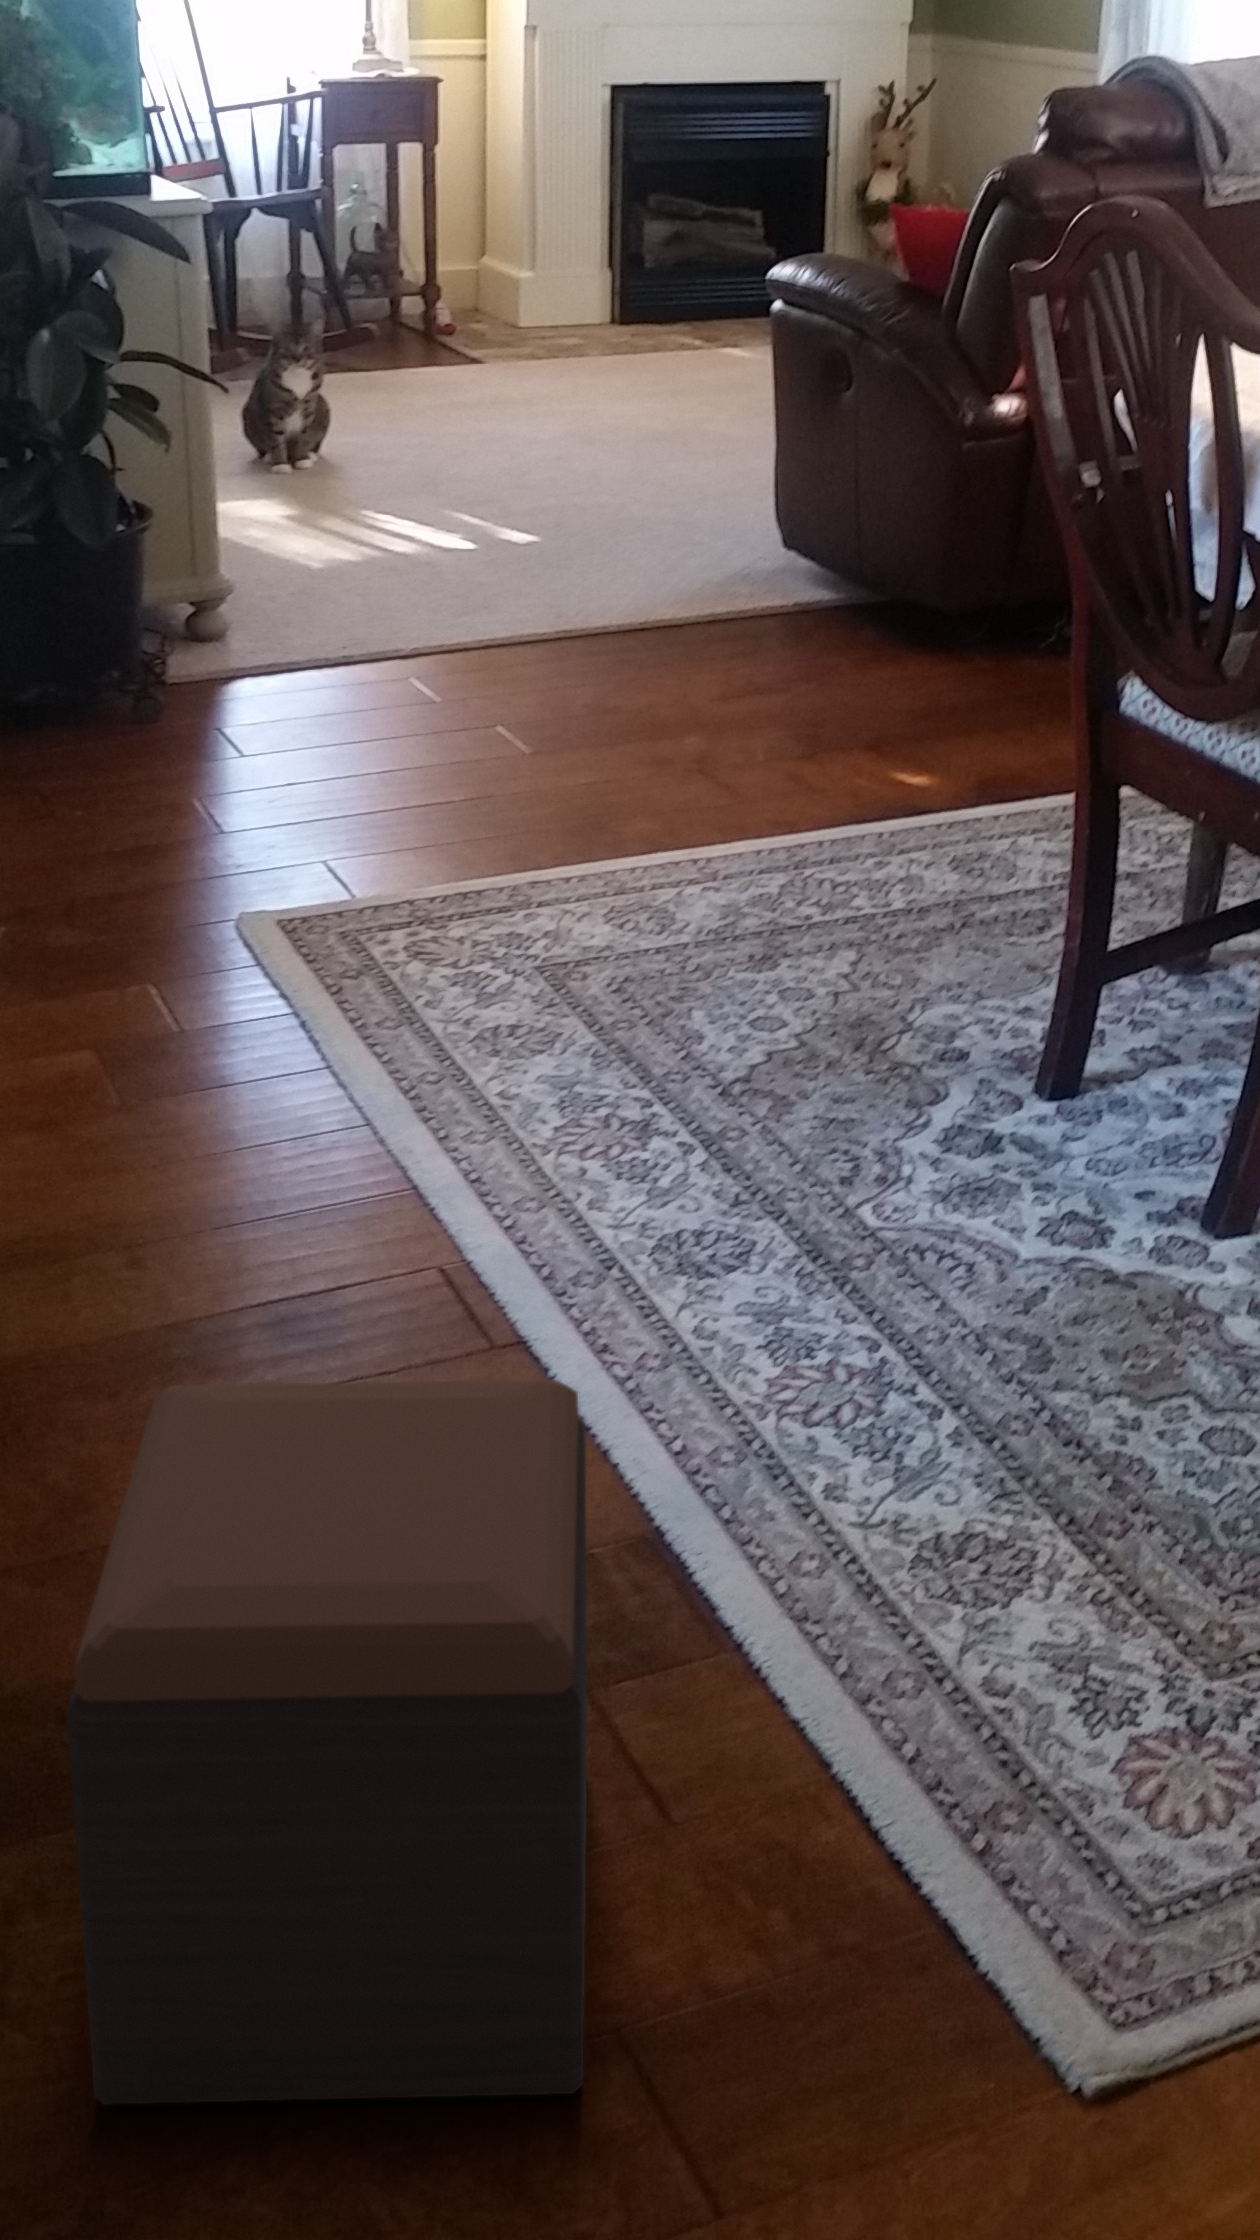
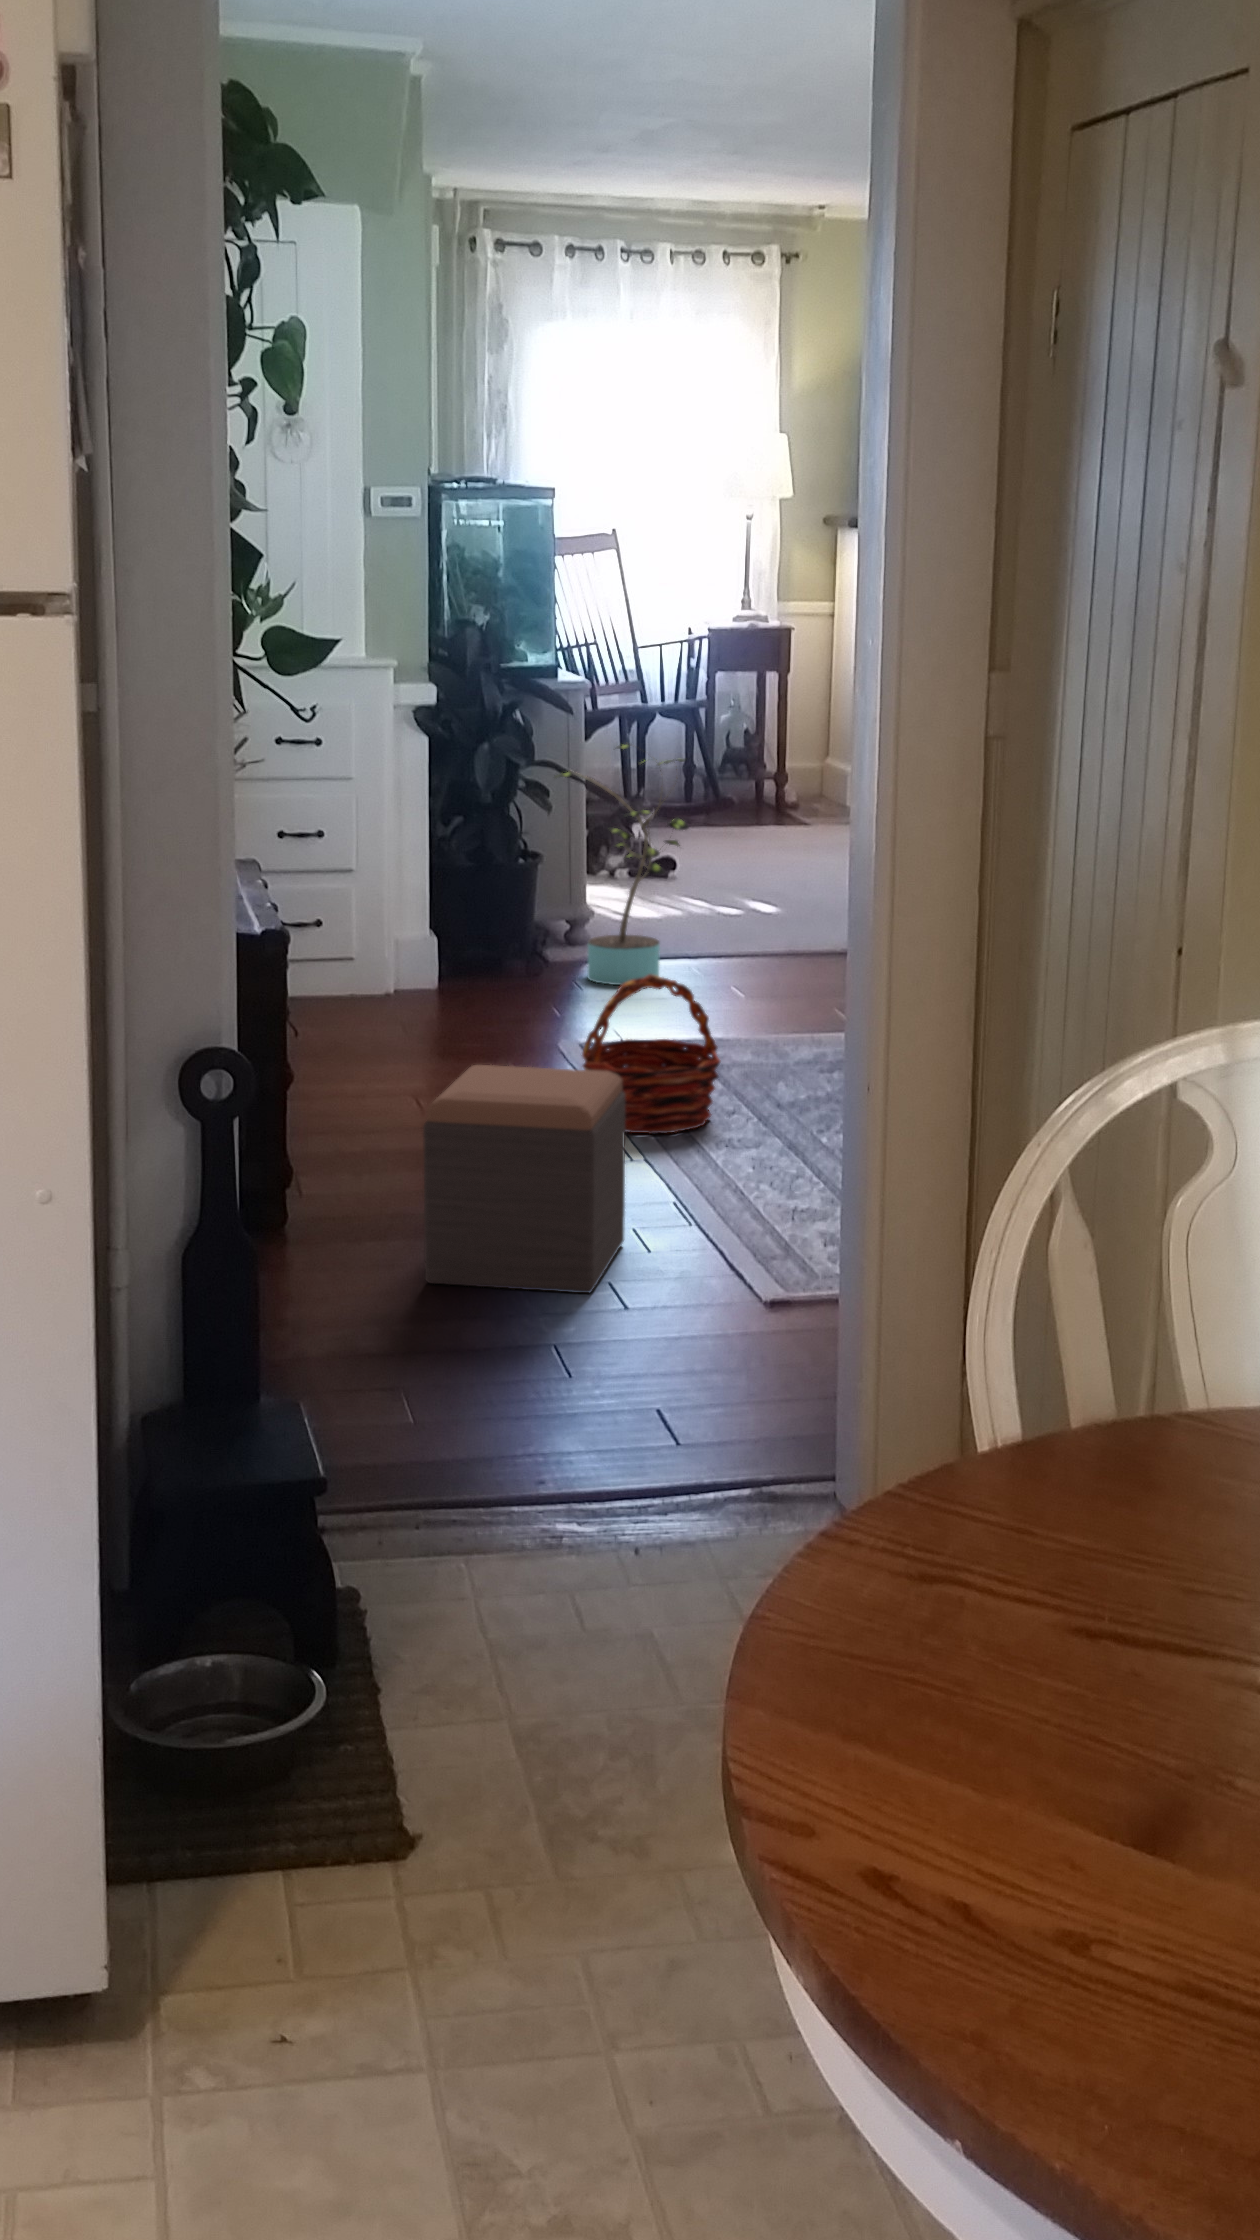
potted plant: none [170,315,421,744] -> present [555,743,688,985]
basket: none [336,886,635,1234] -> present [582,974,720,1134]

